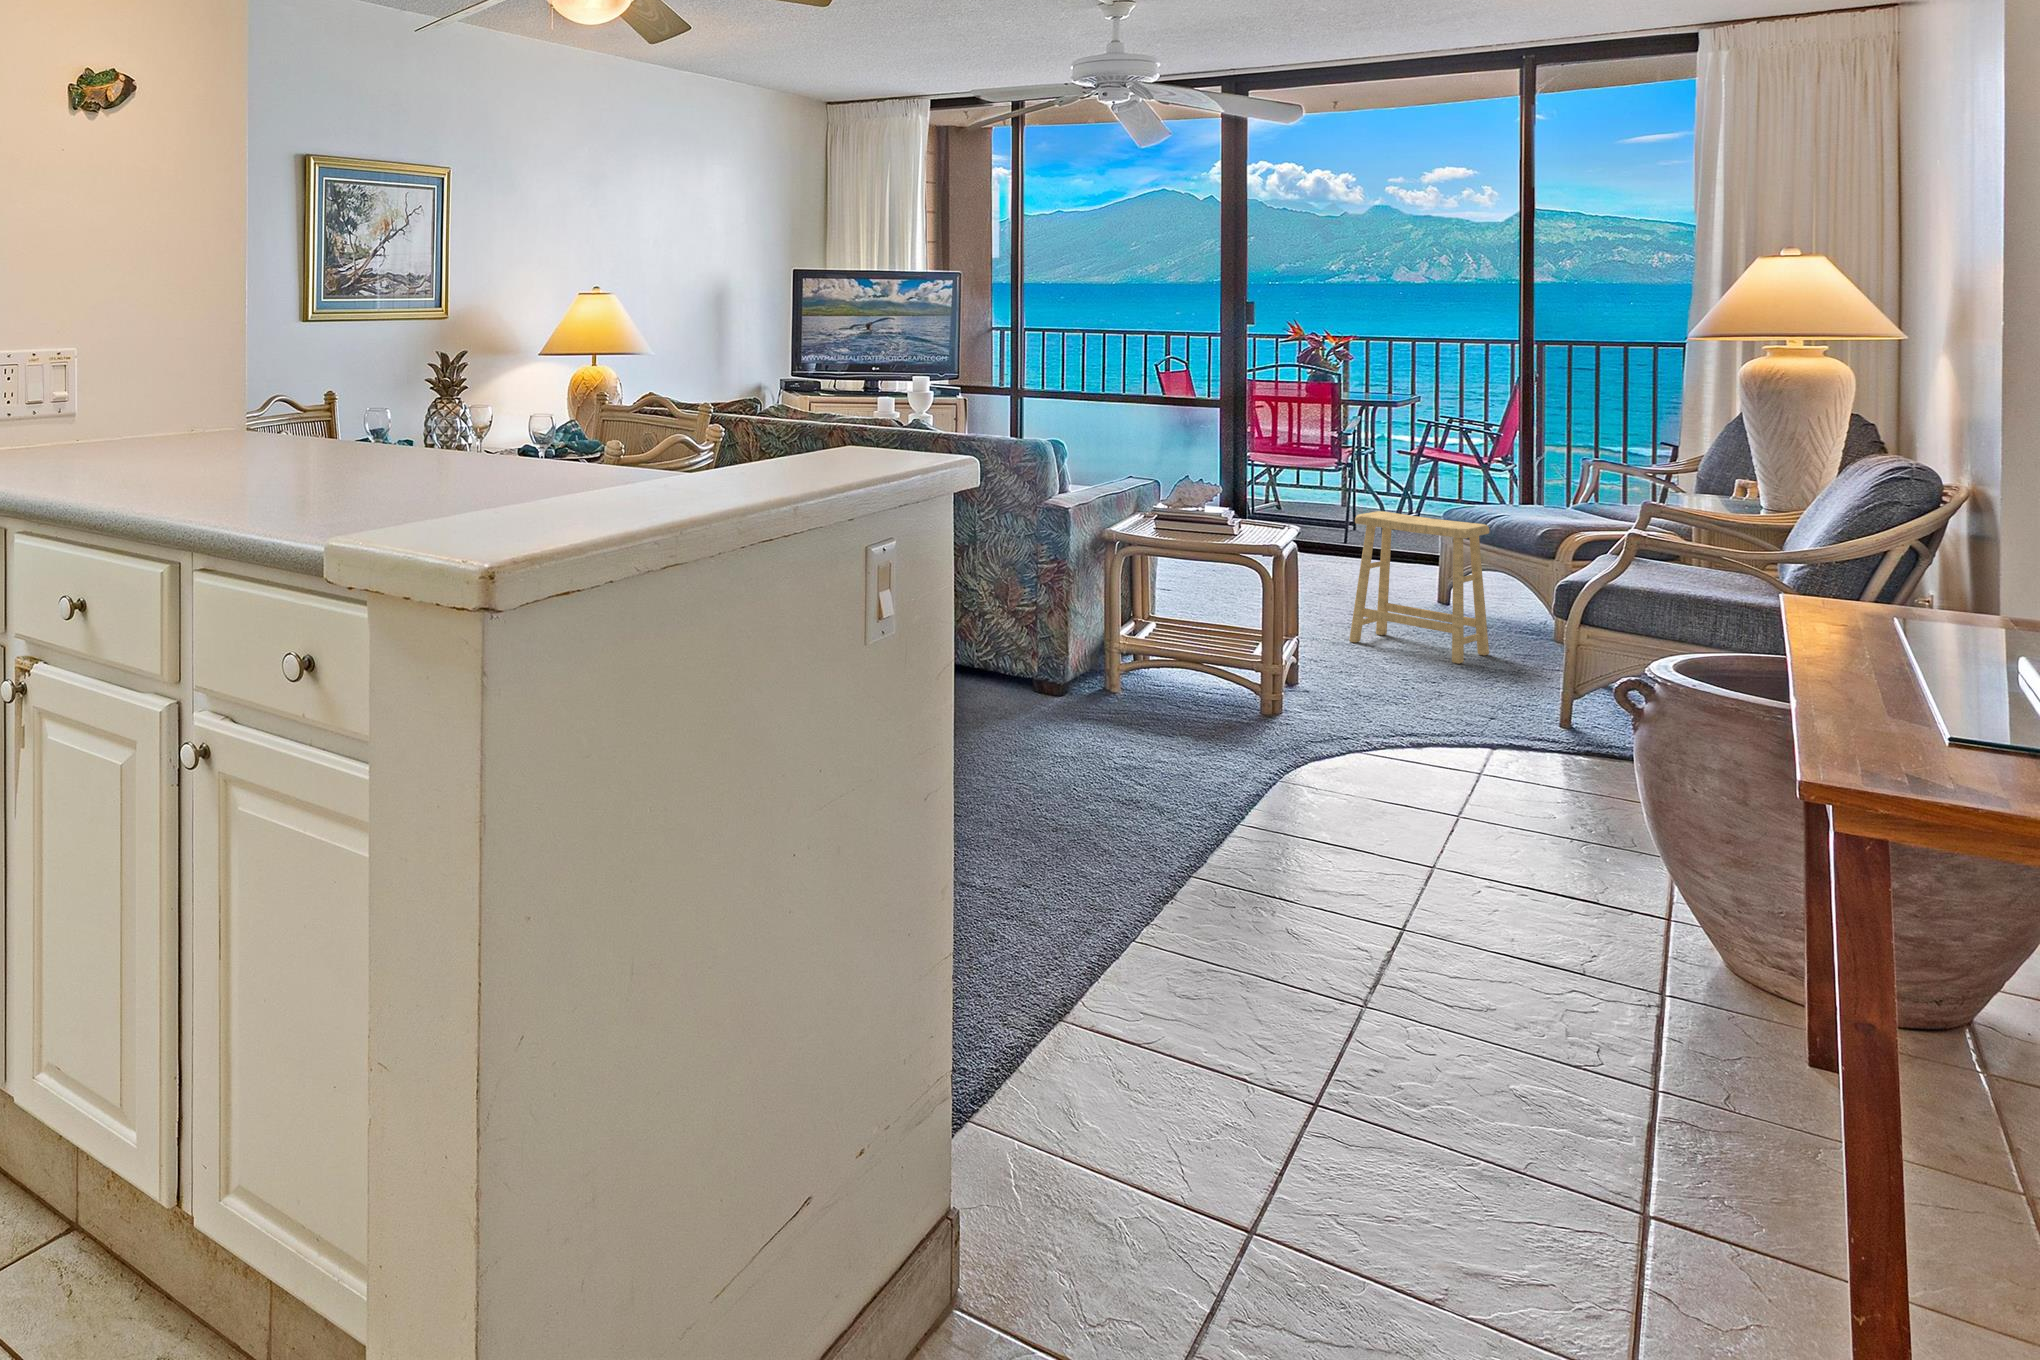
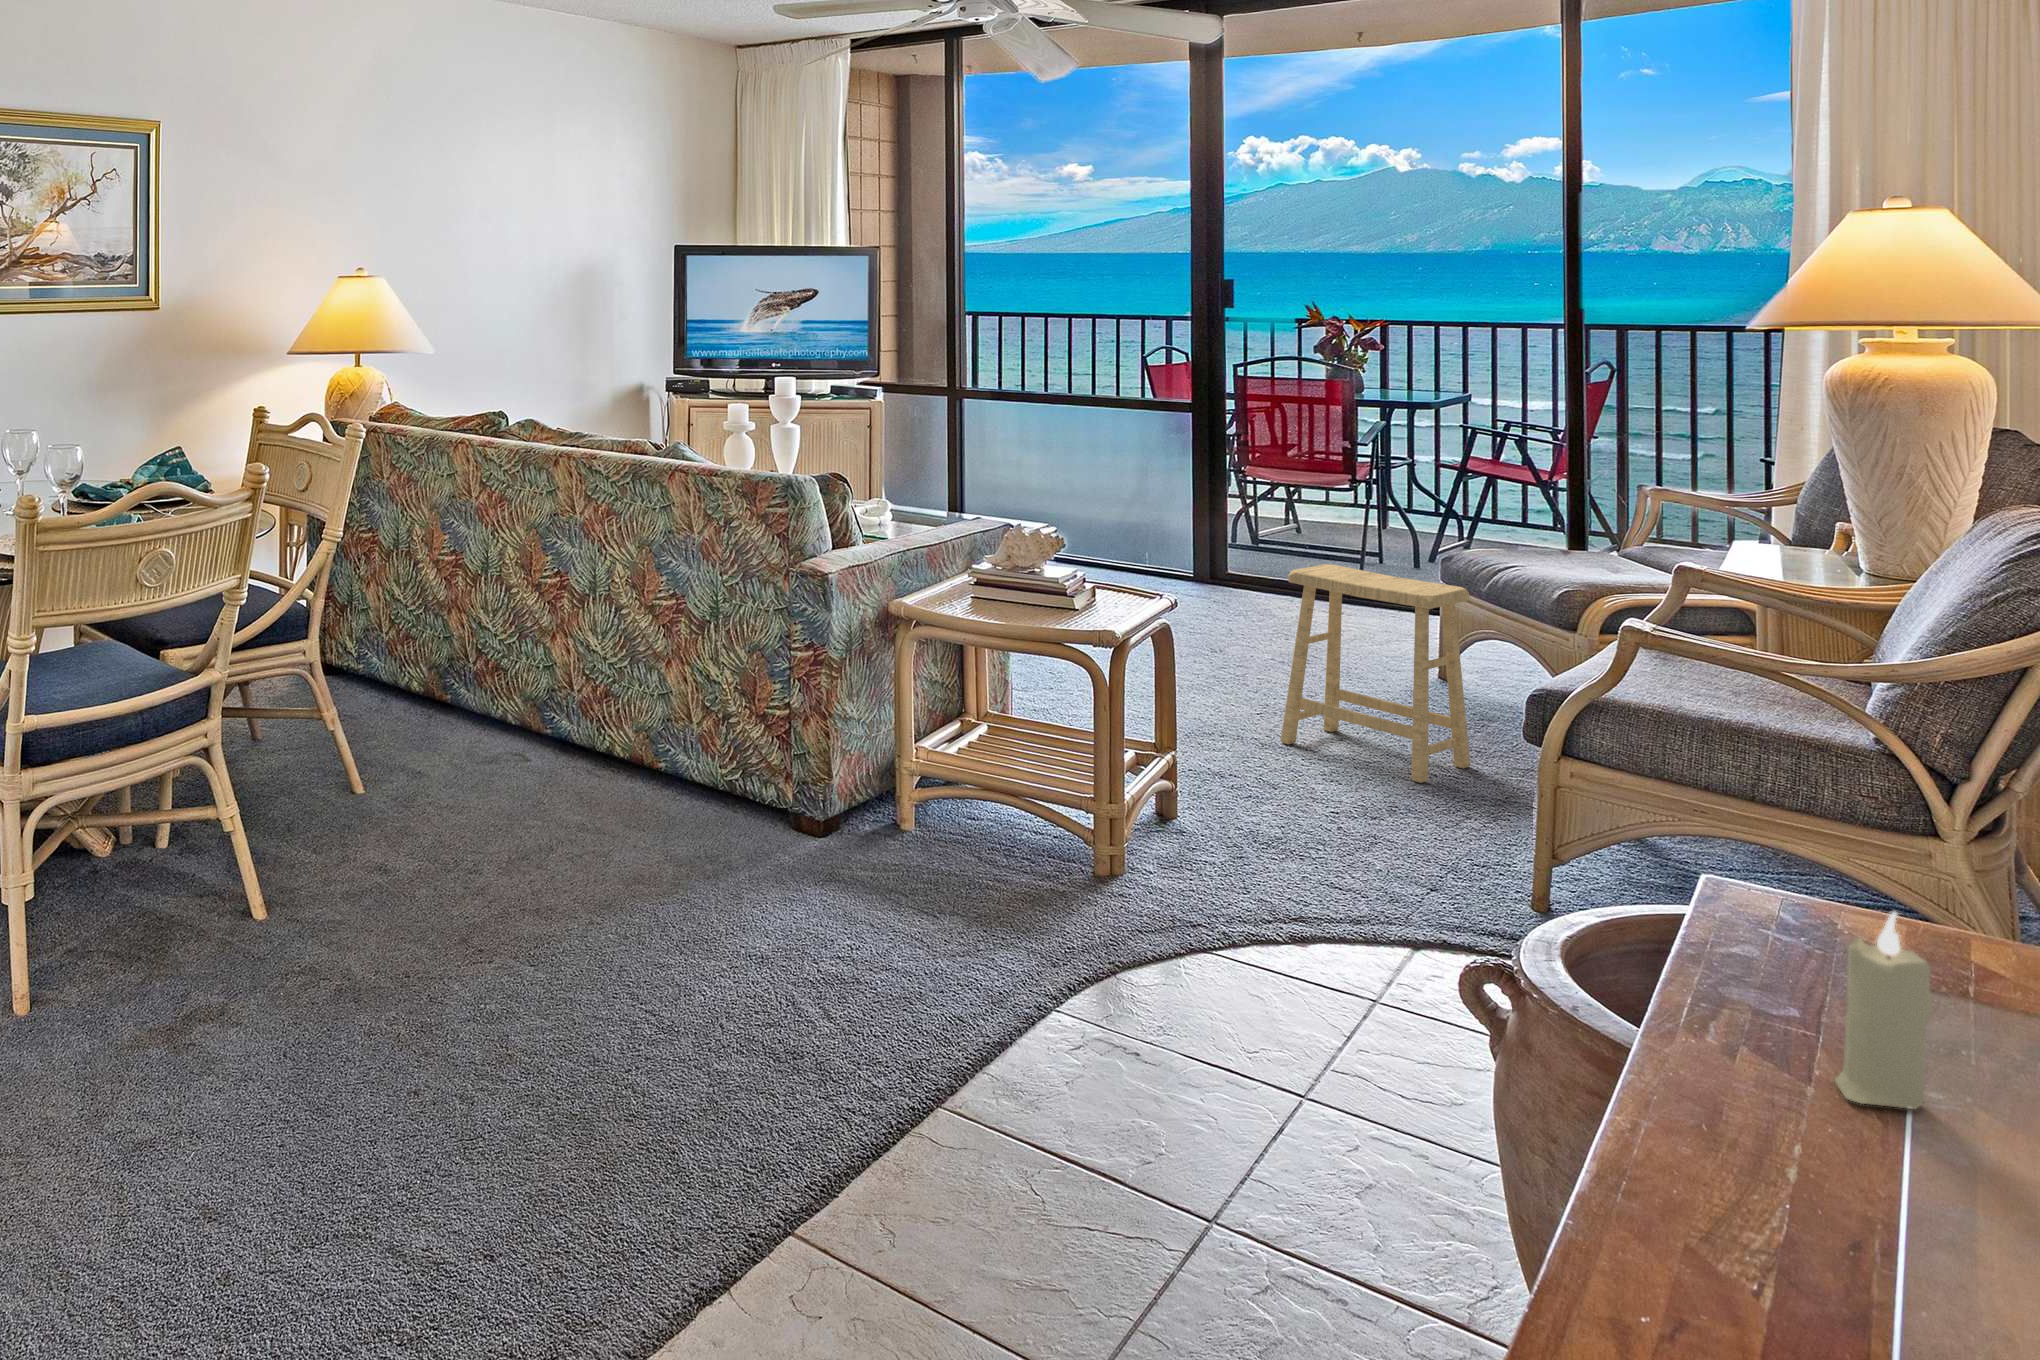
candle: none [1855,569,1896,652] -> present [1835,912,1932,1109]

